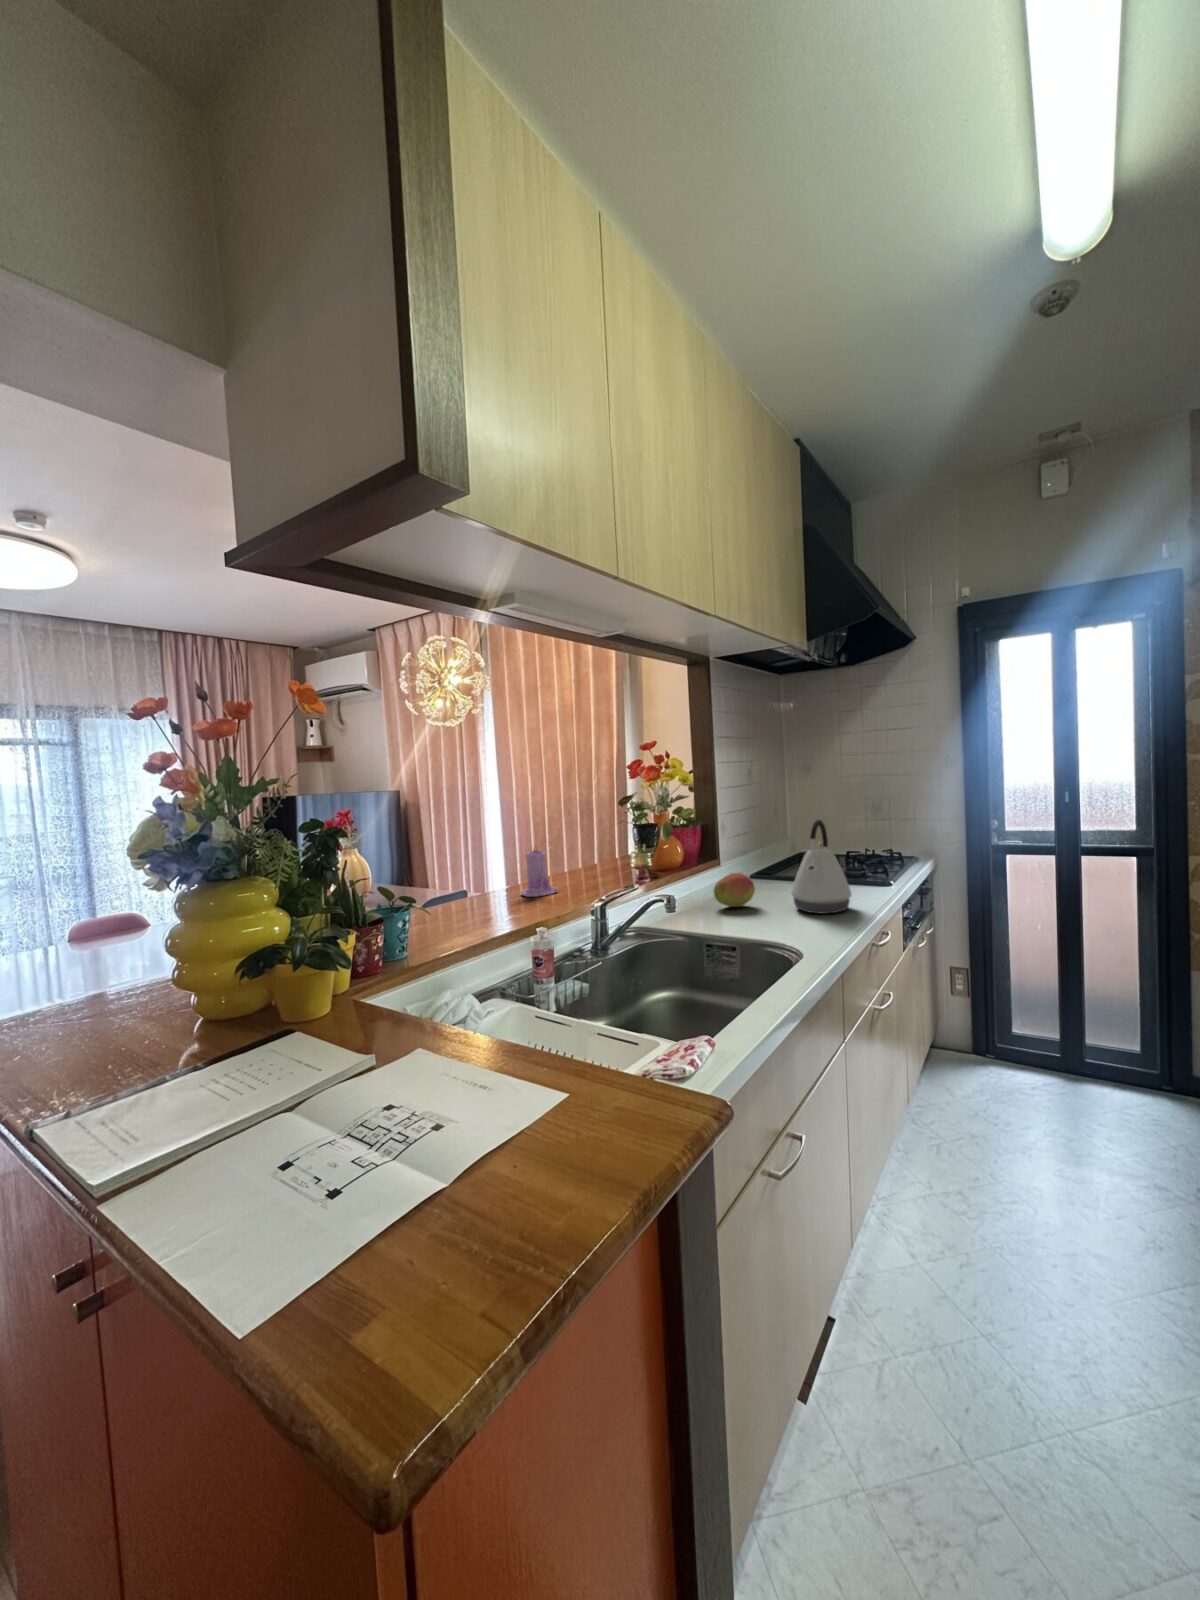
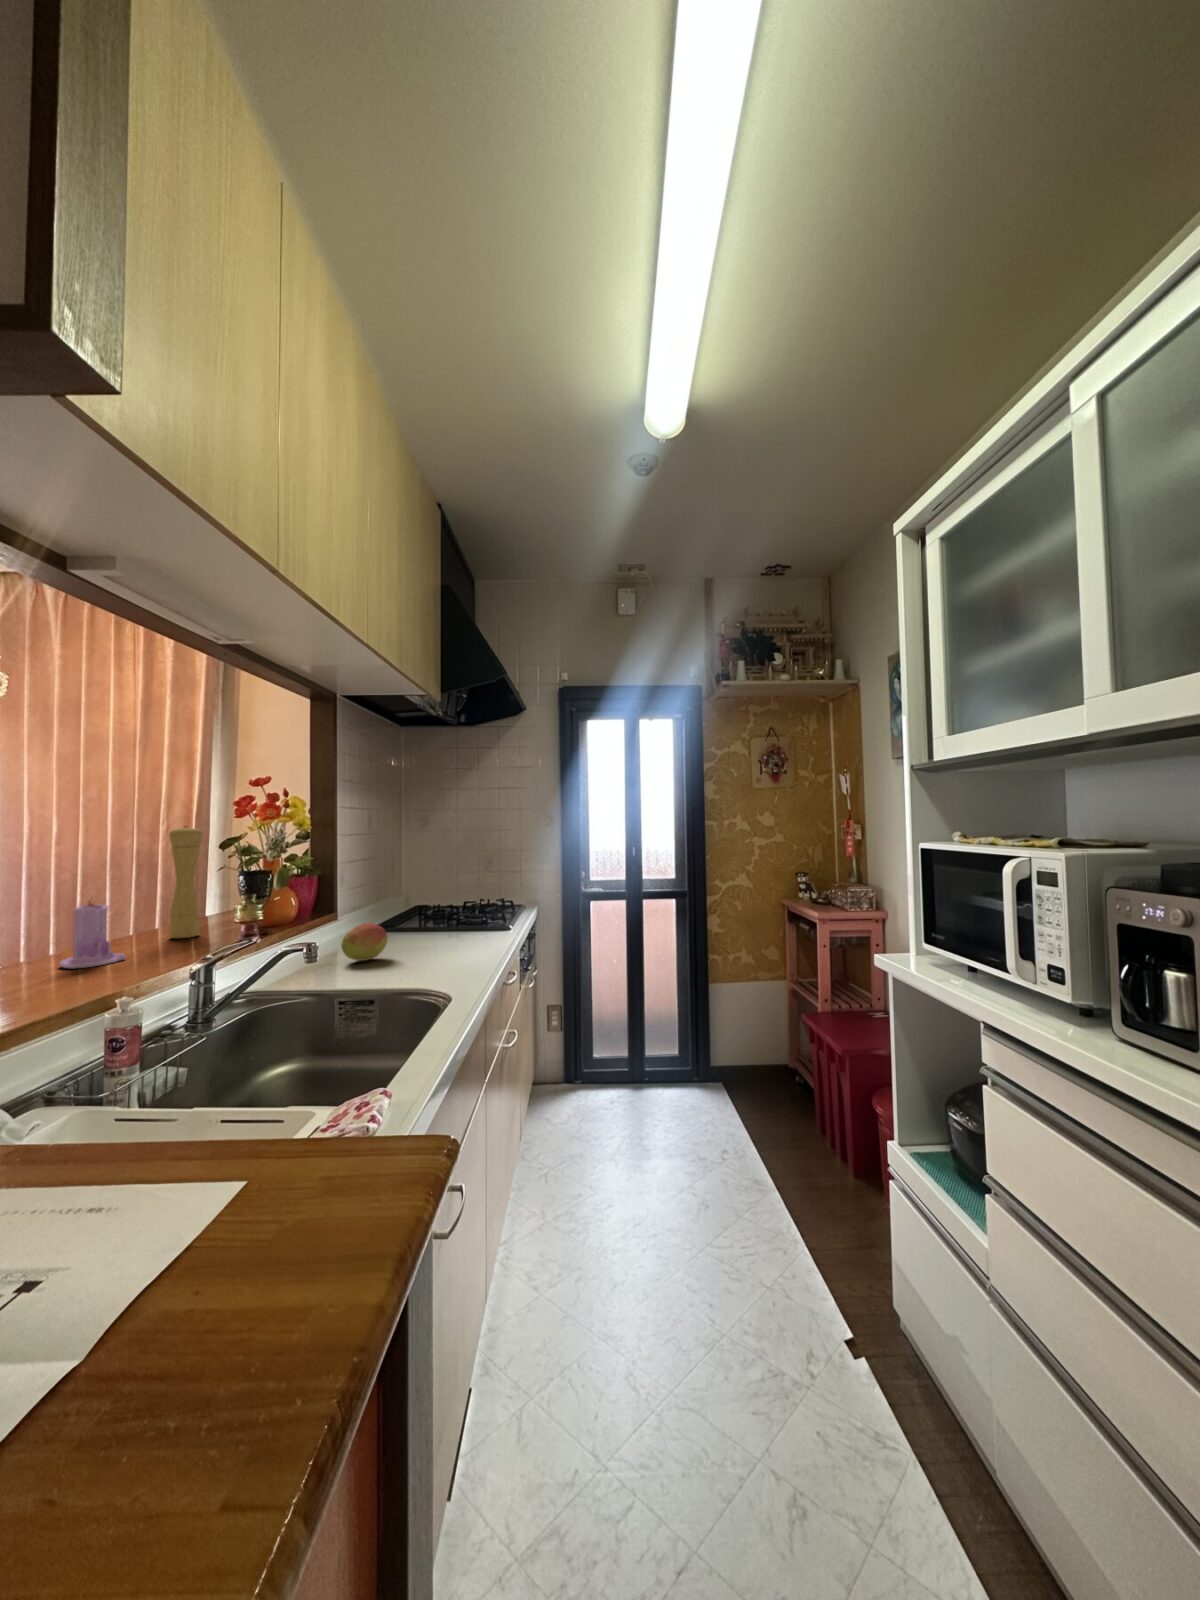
pepper mill: none [585,788,611,877] -> present [168,826,203,938]
kettle: present [791,820,852,914] -> none [427,865,484,959]

